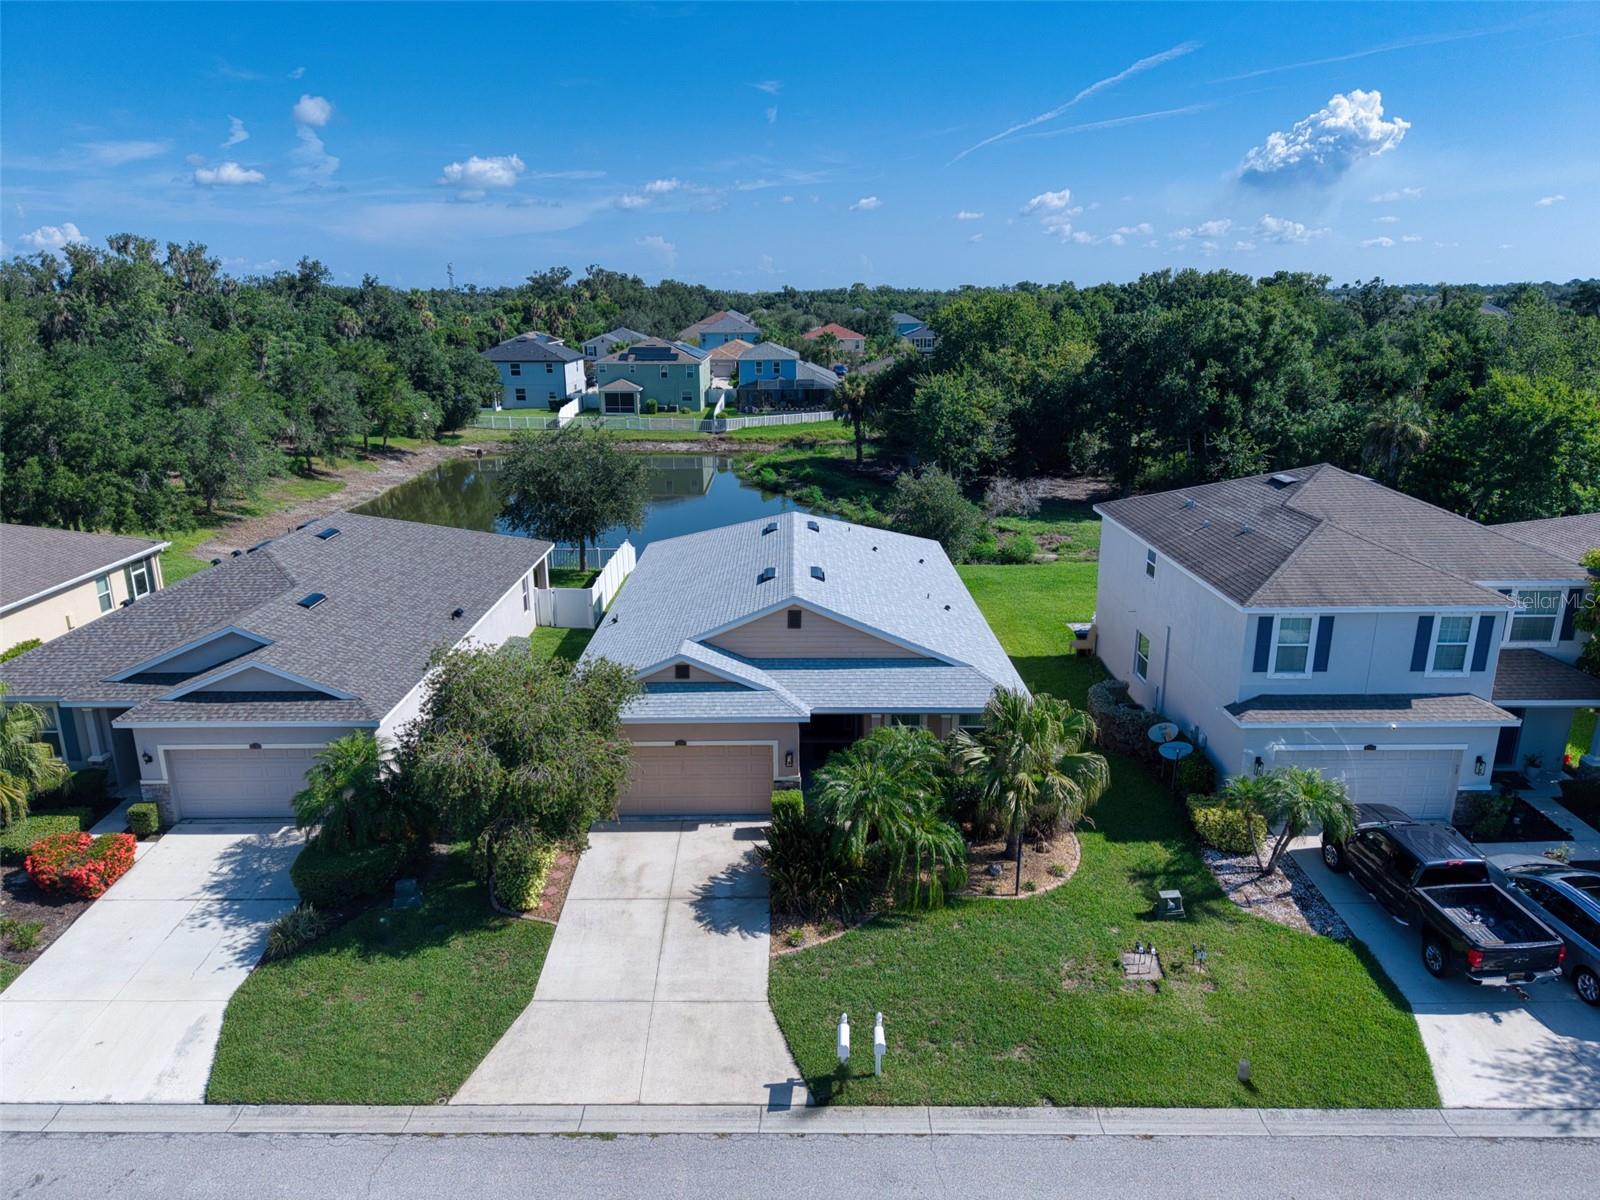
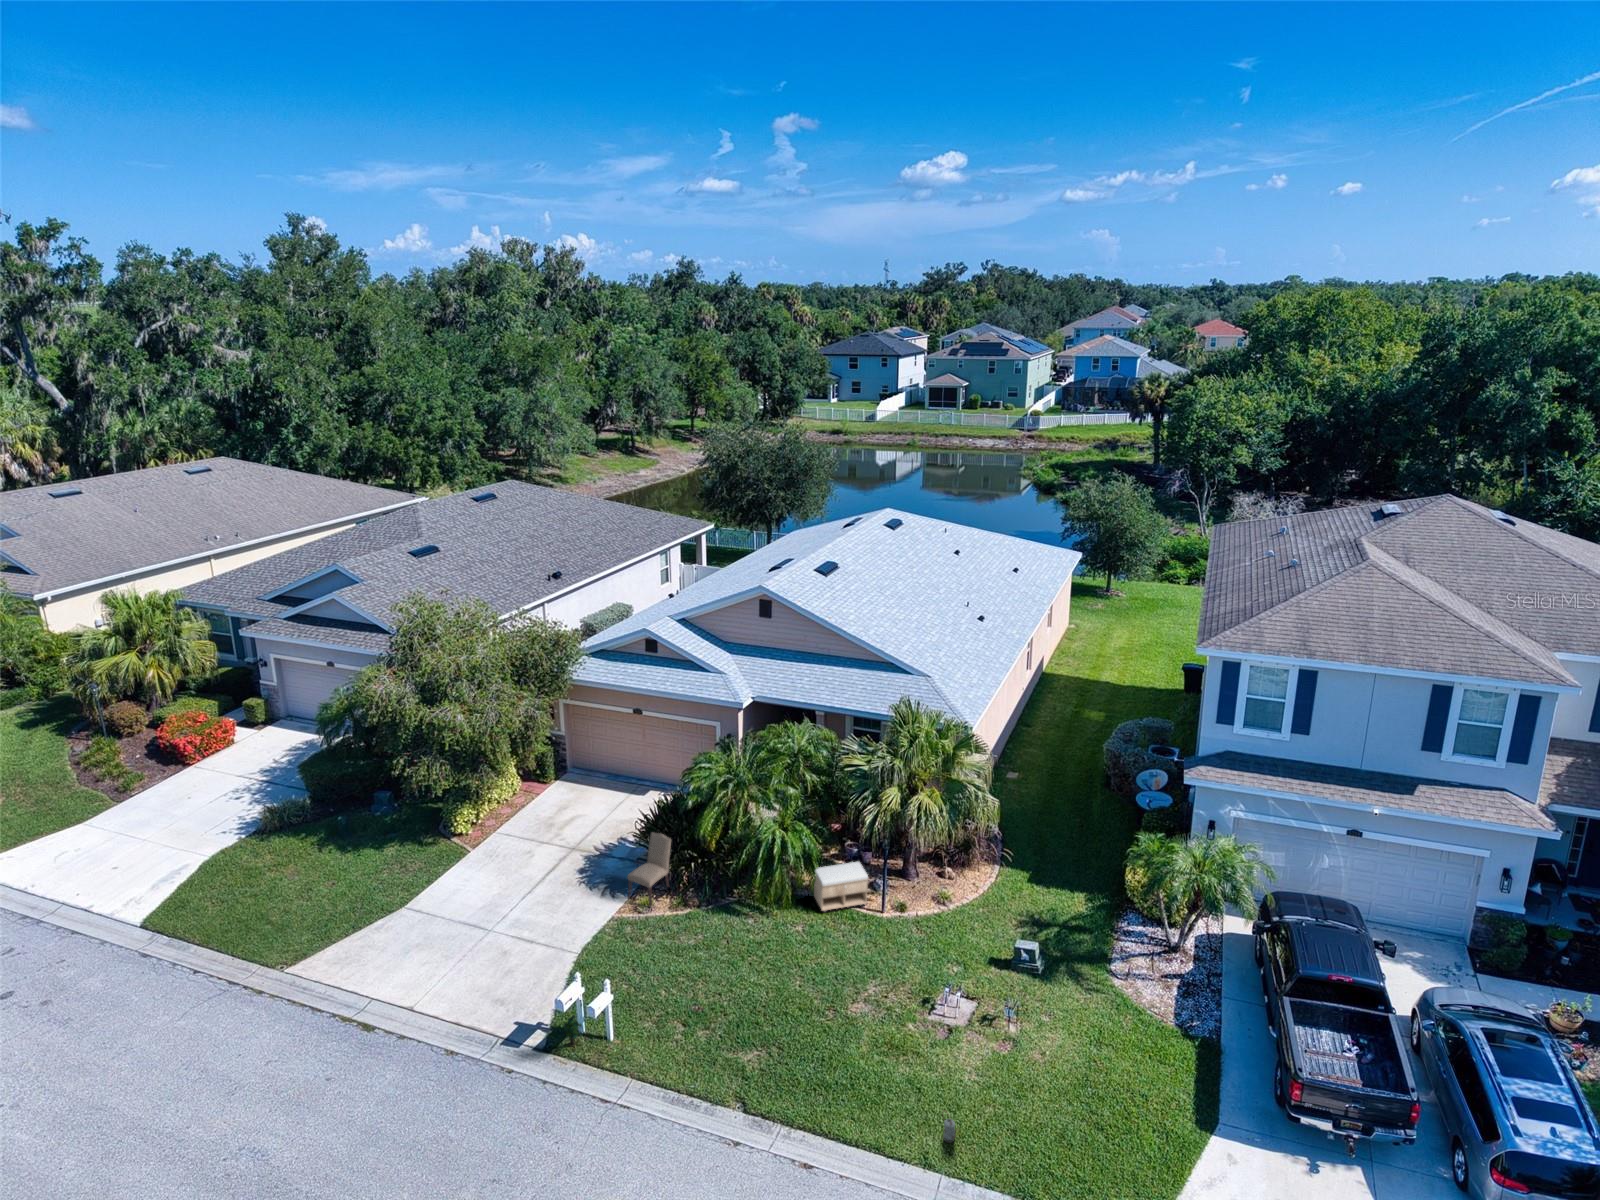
chair: present [1069,624,1098,660] -> present [627,832,671,907]
storage bench: none [950,851,1005,906] -> present [814,861,868,911]

